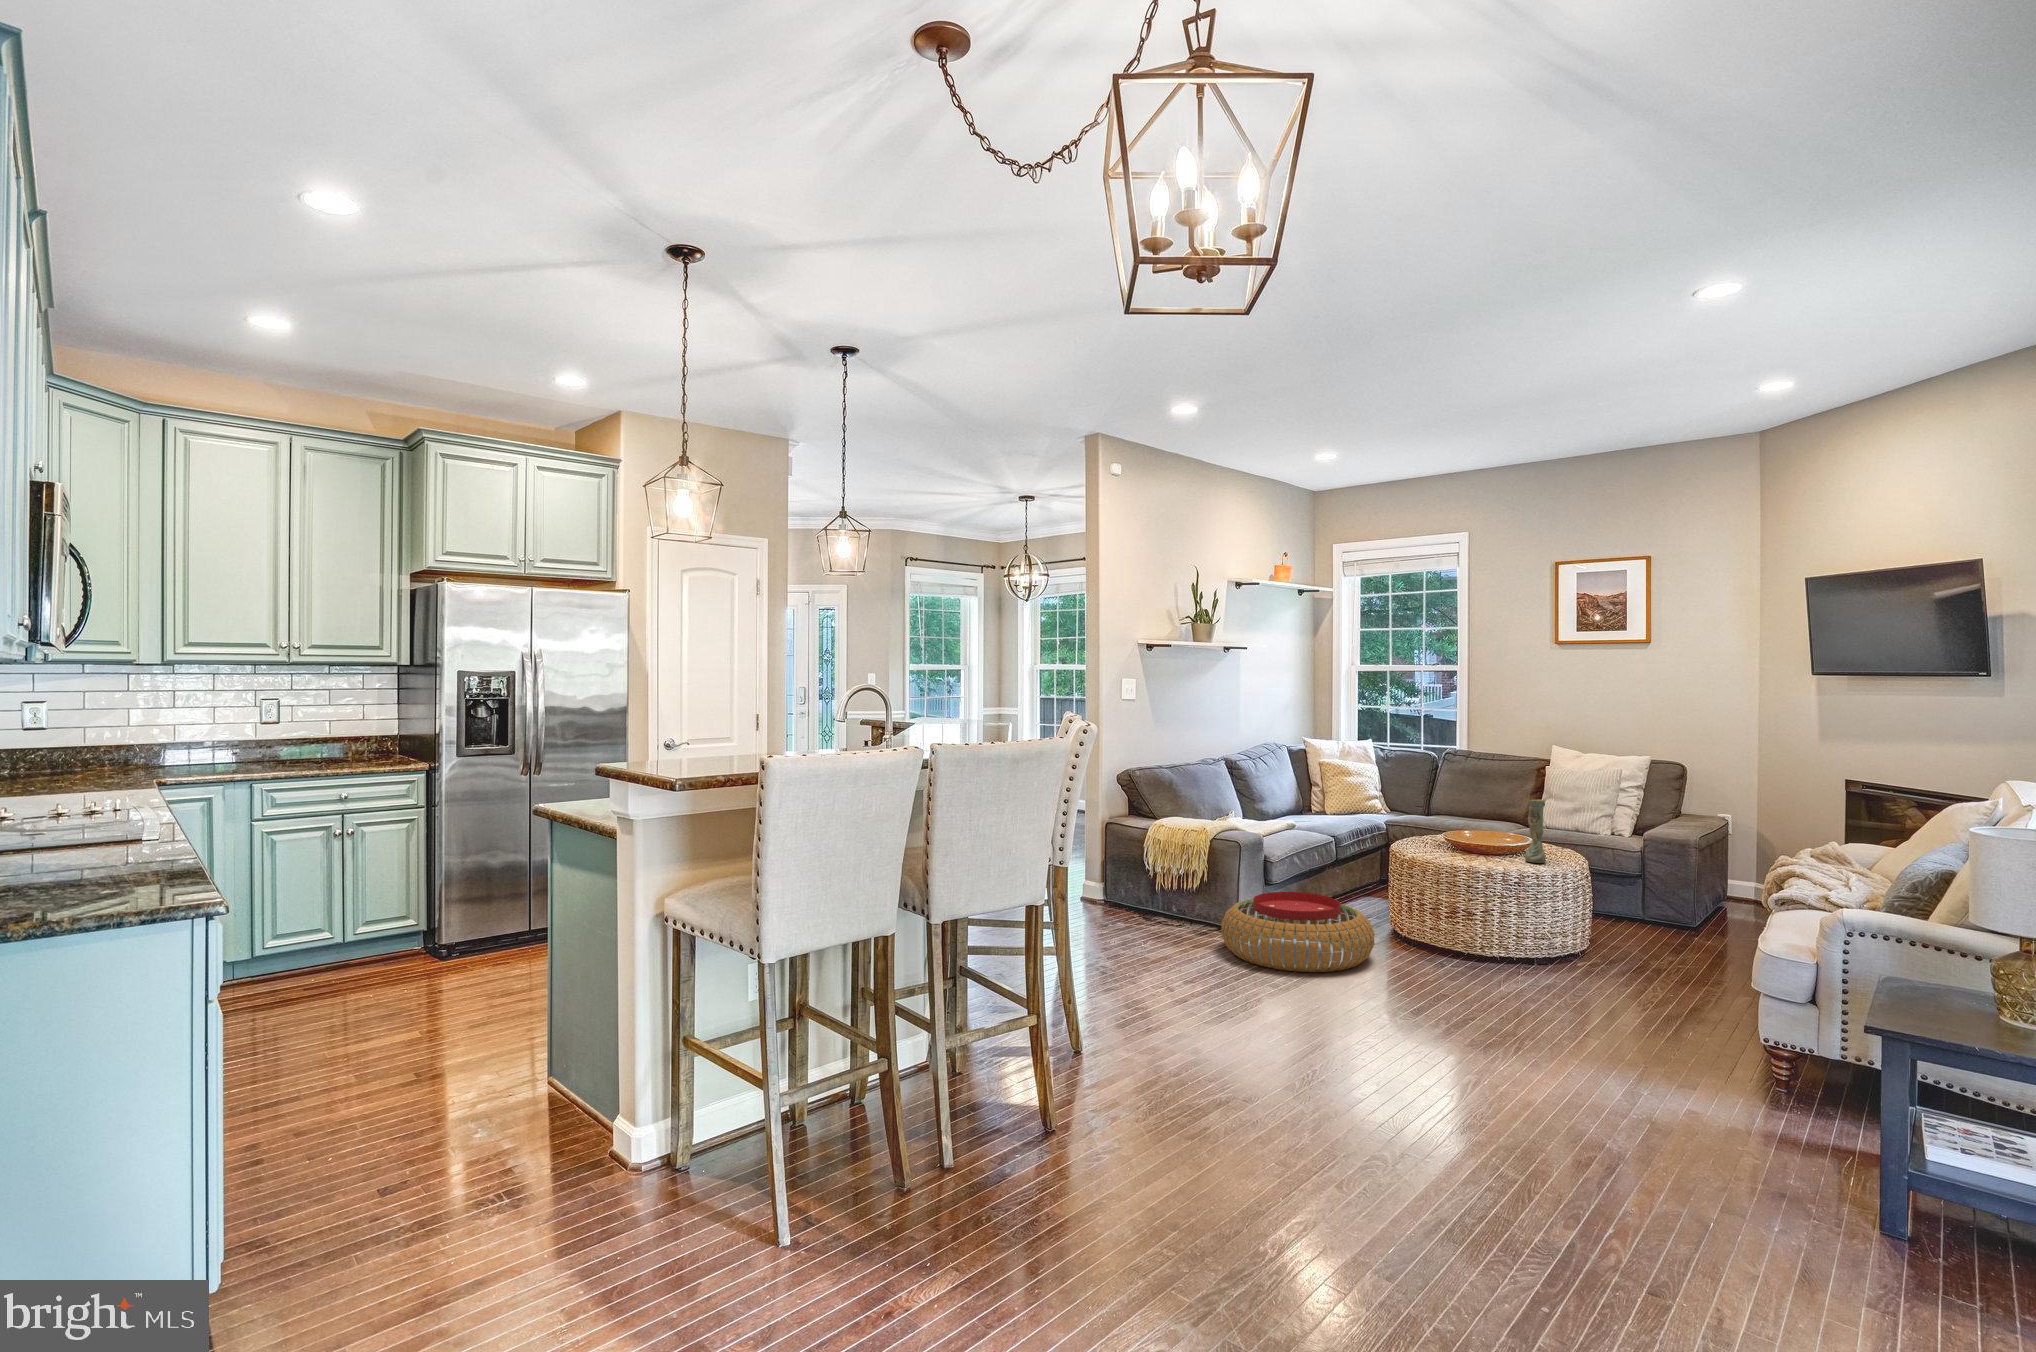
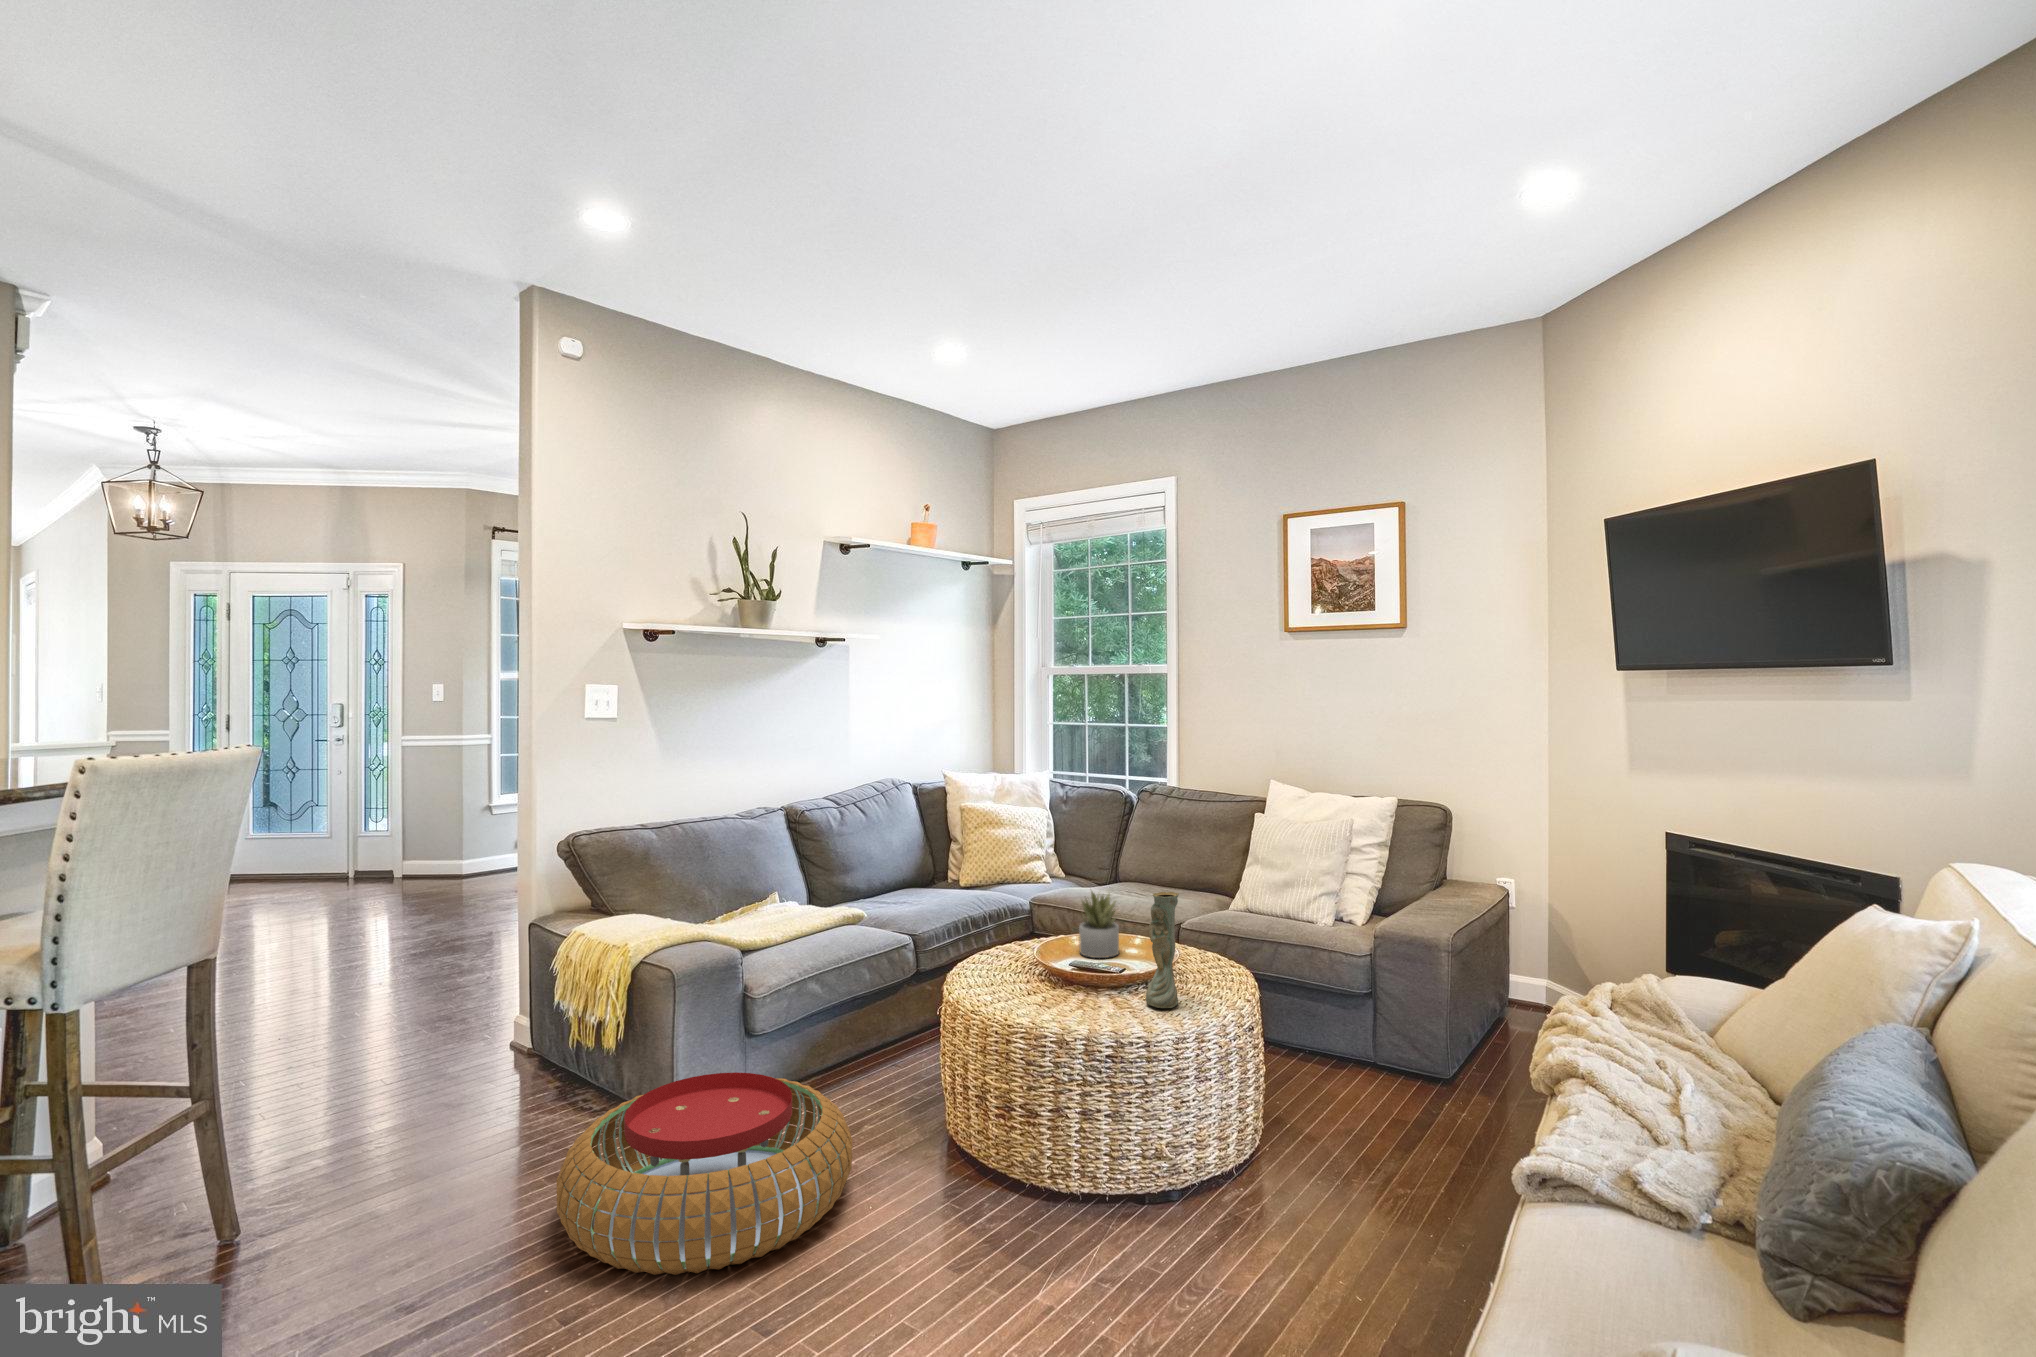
succulent plant: none [1460,803,1489,843] -> present [1079,892,1119,958]

